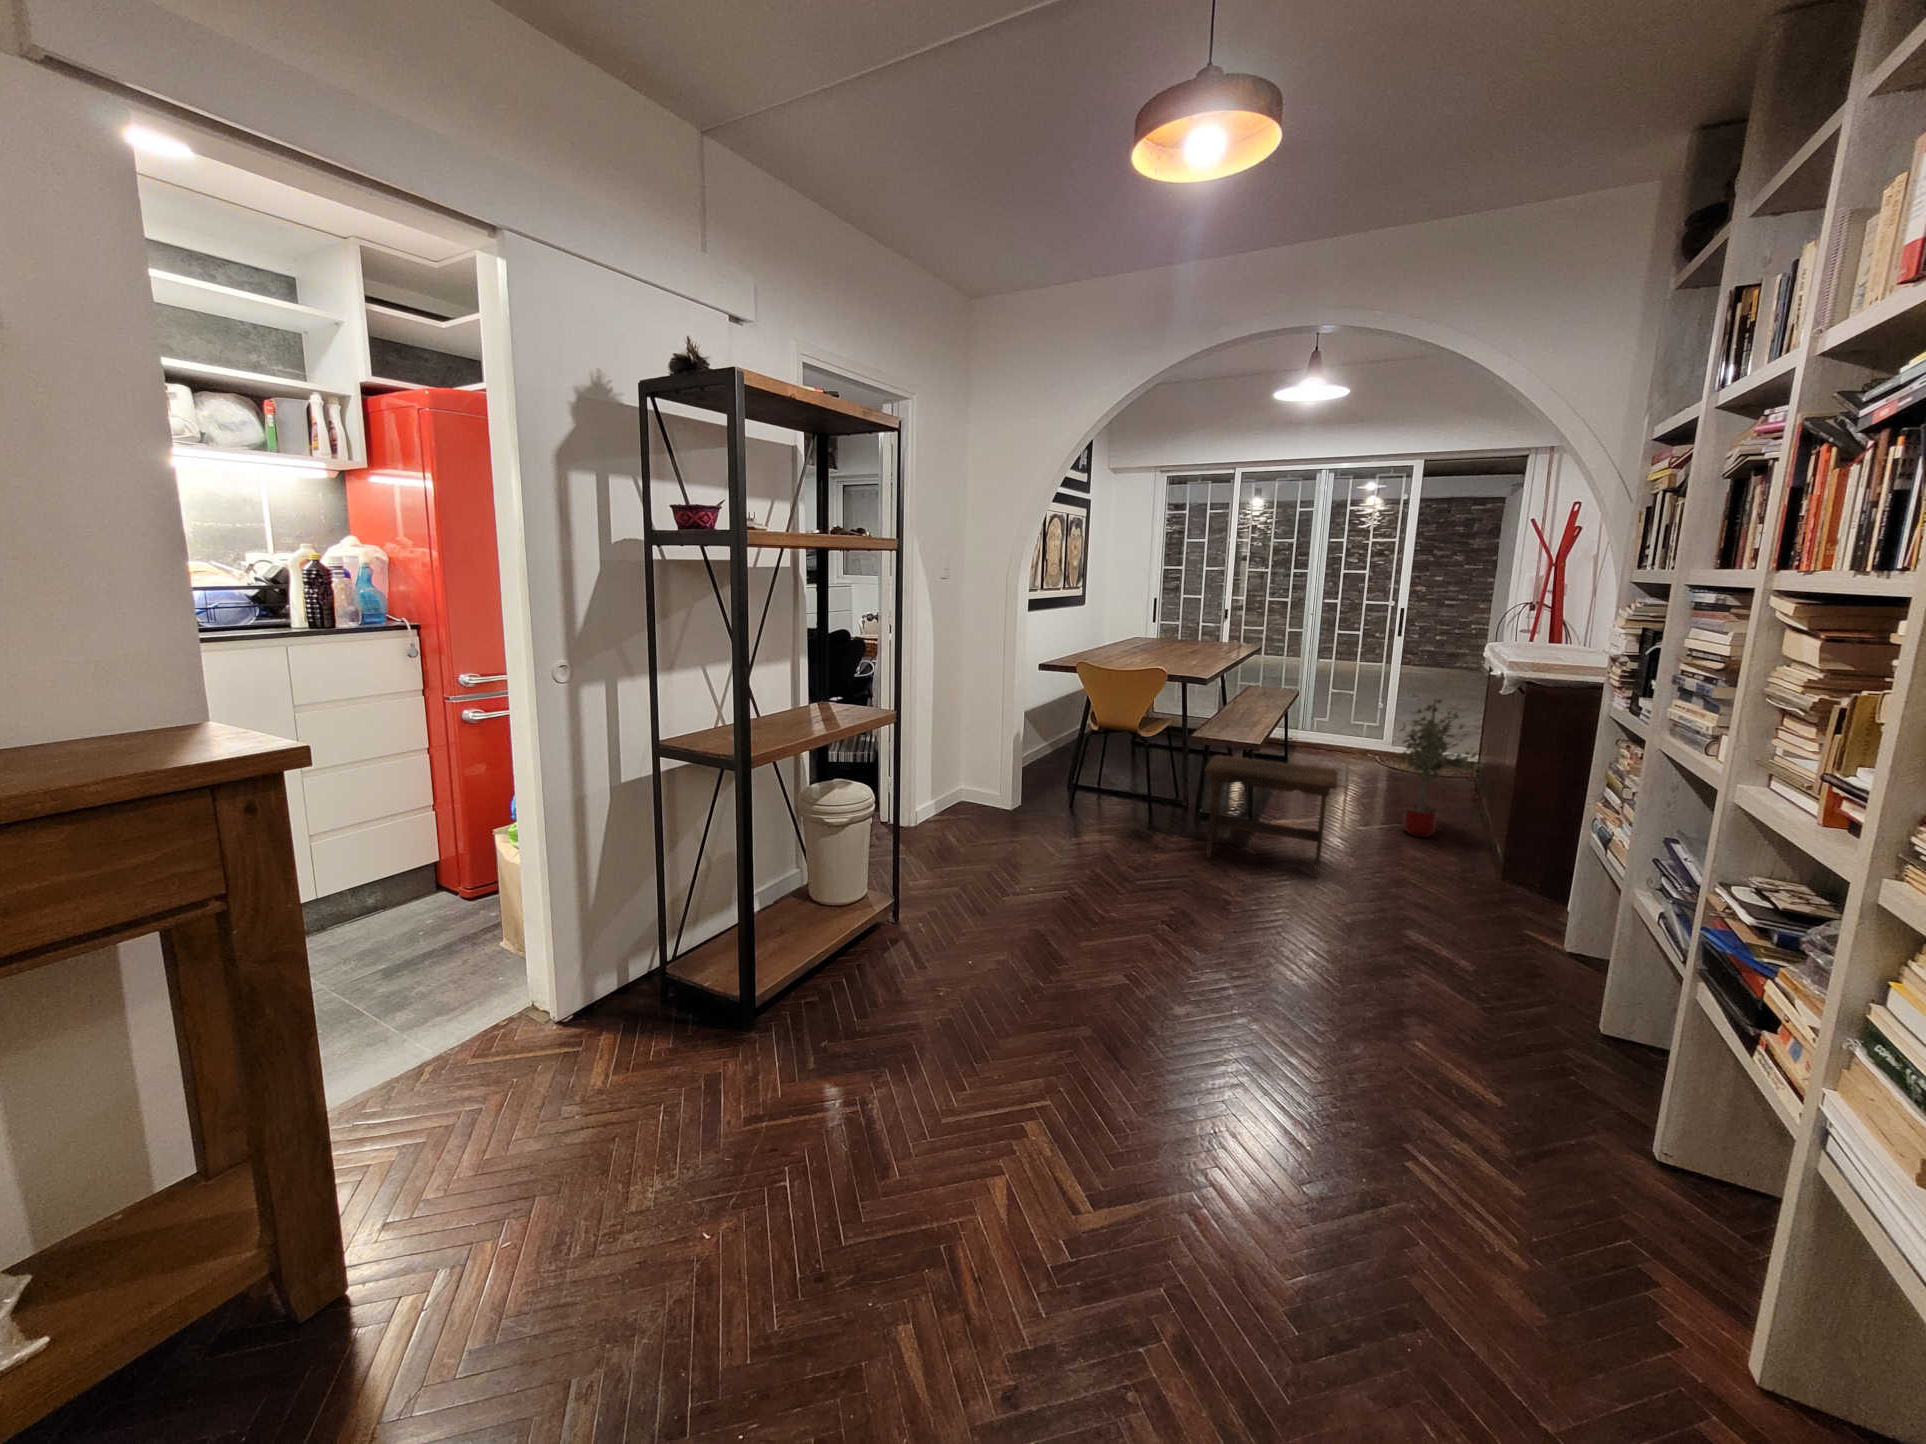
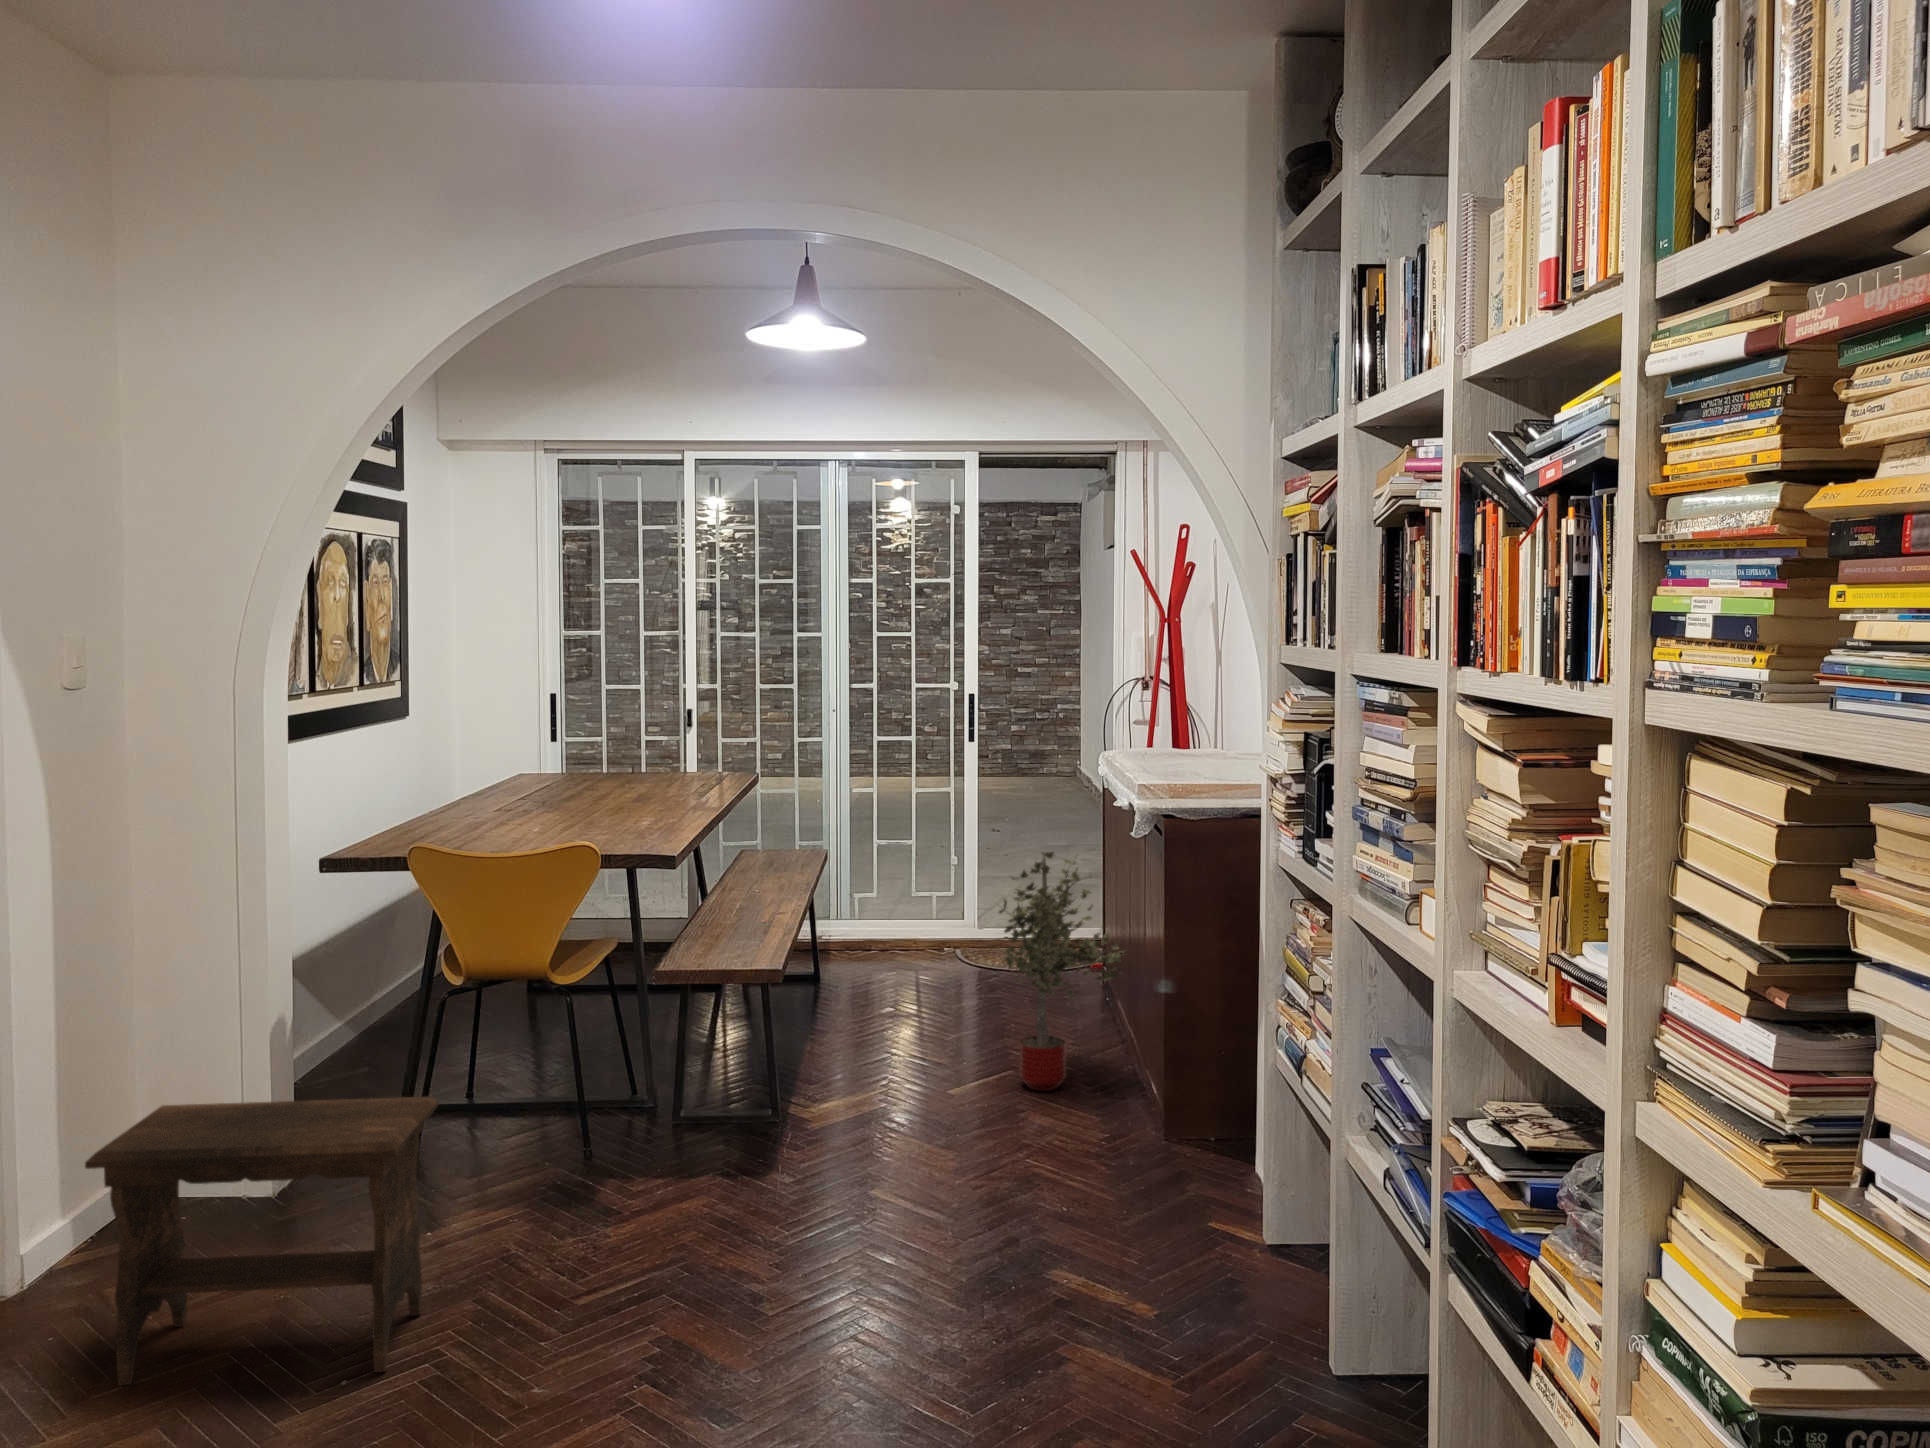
footstool: present [1204,755,1337,877] -> present [85,1097,438,1386]

